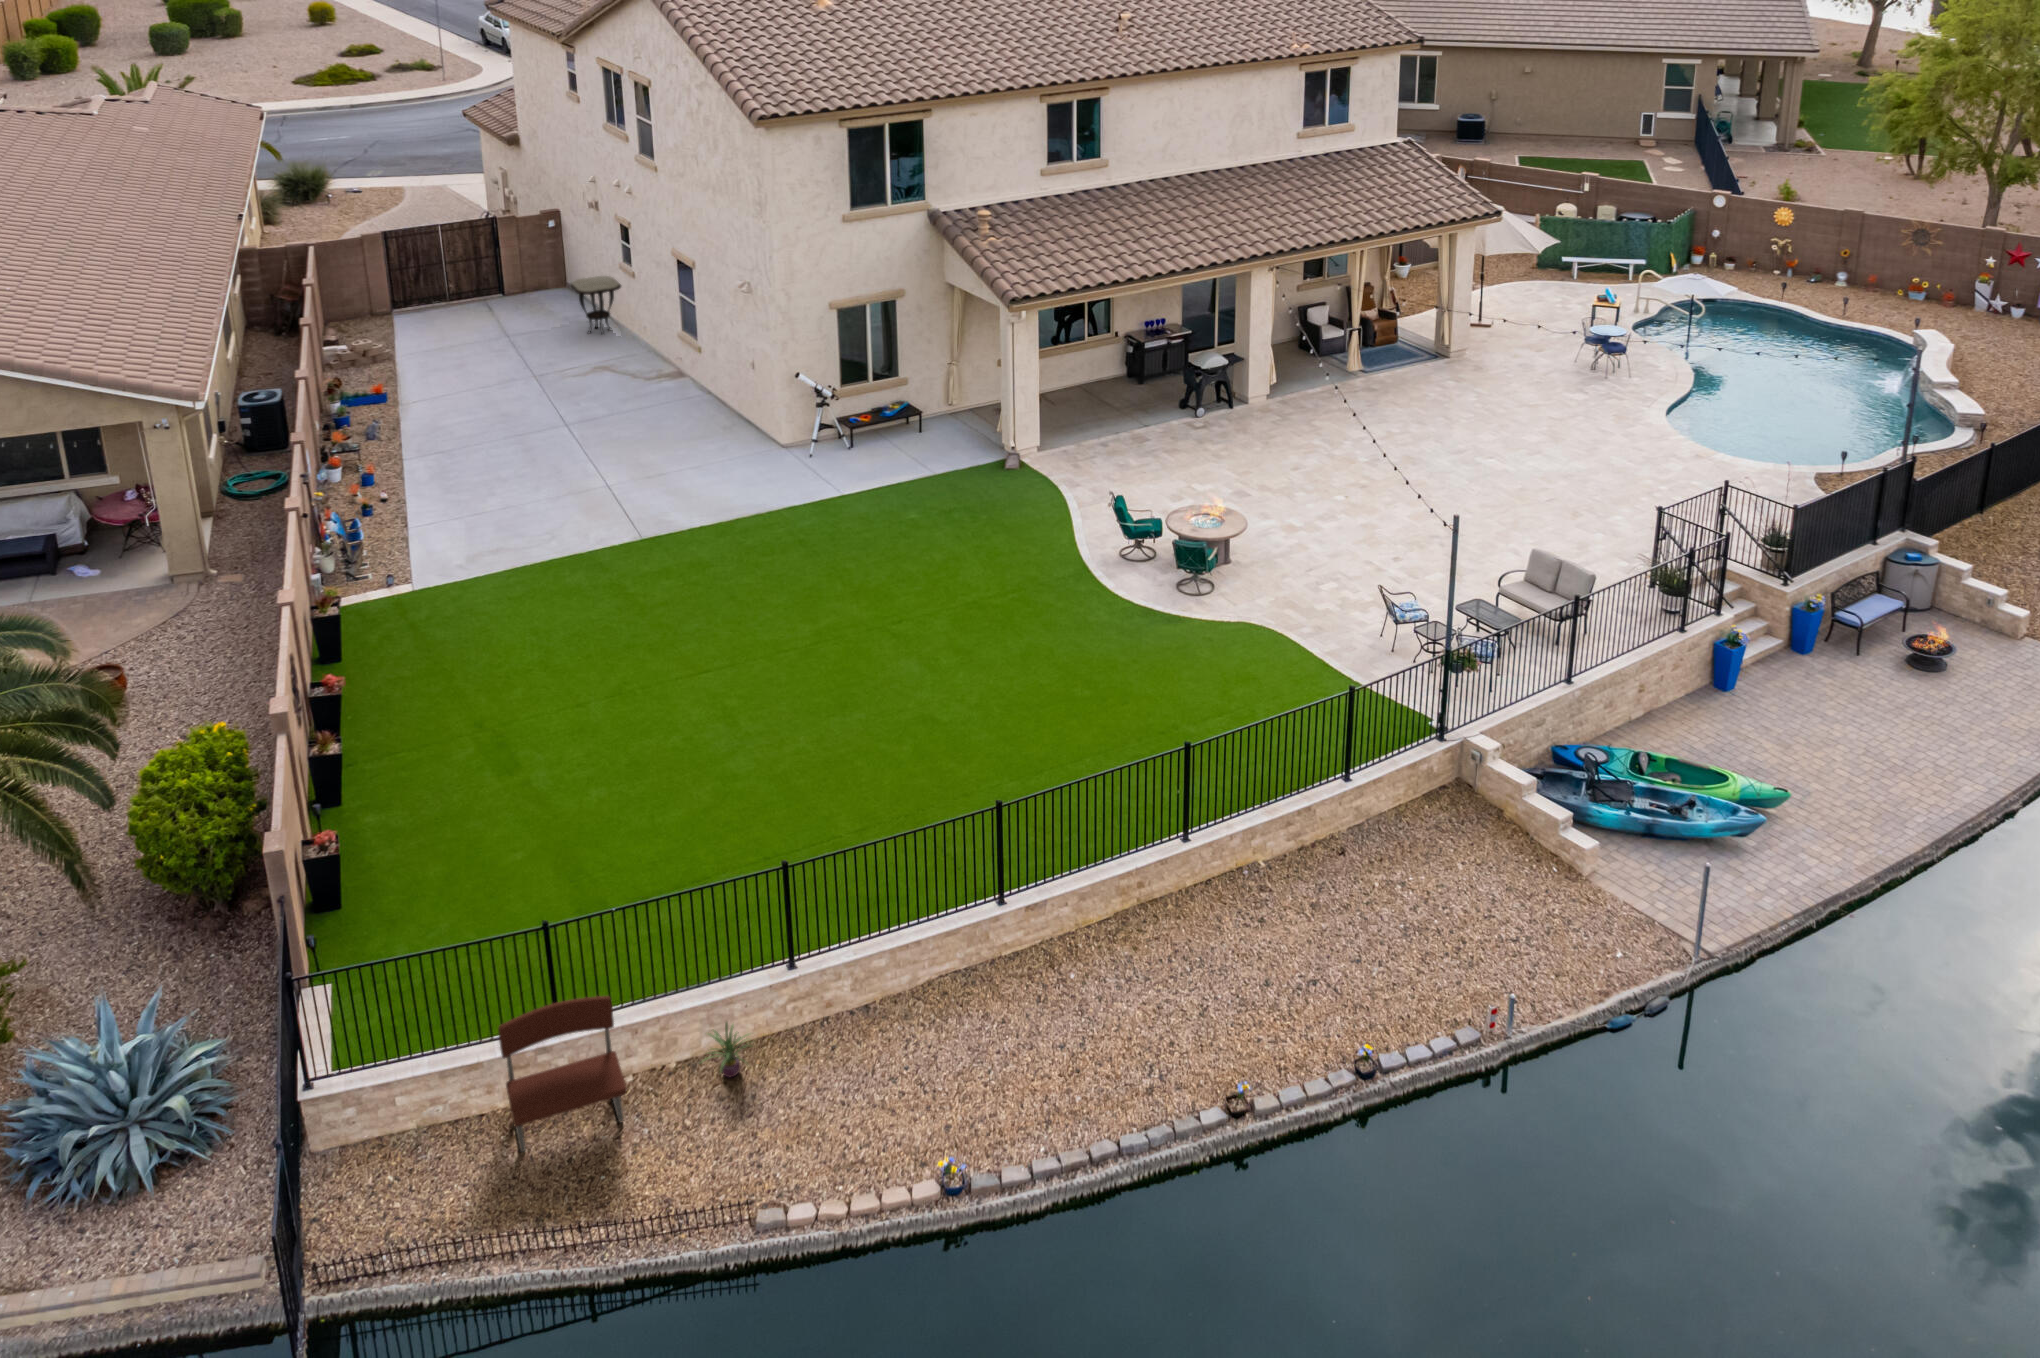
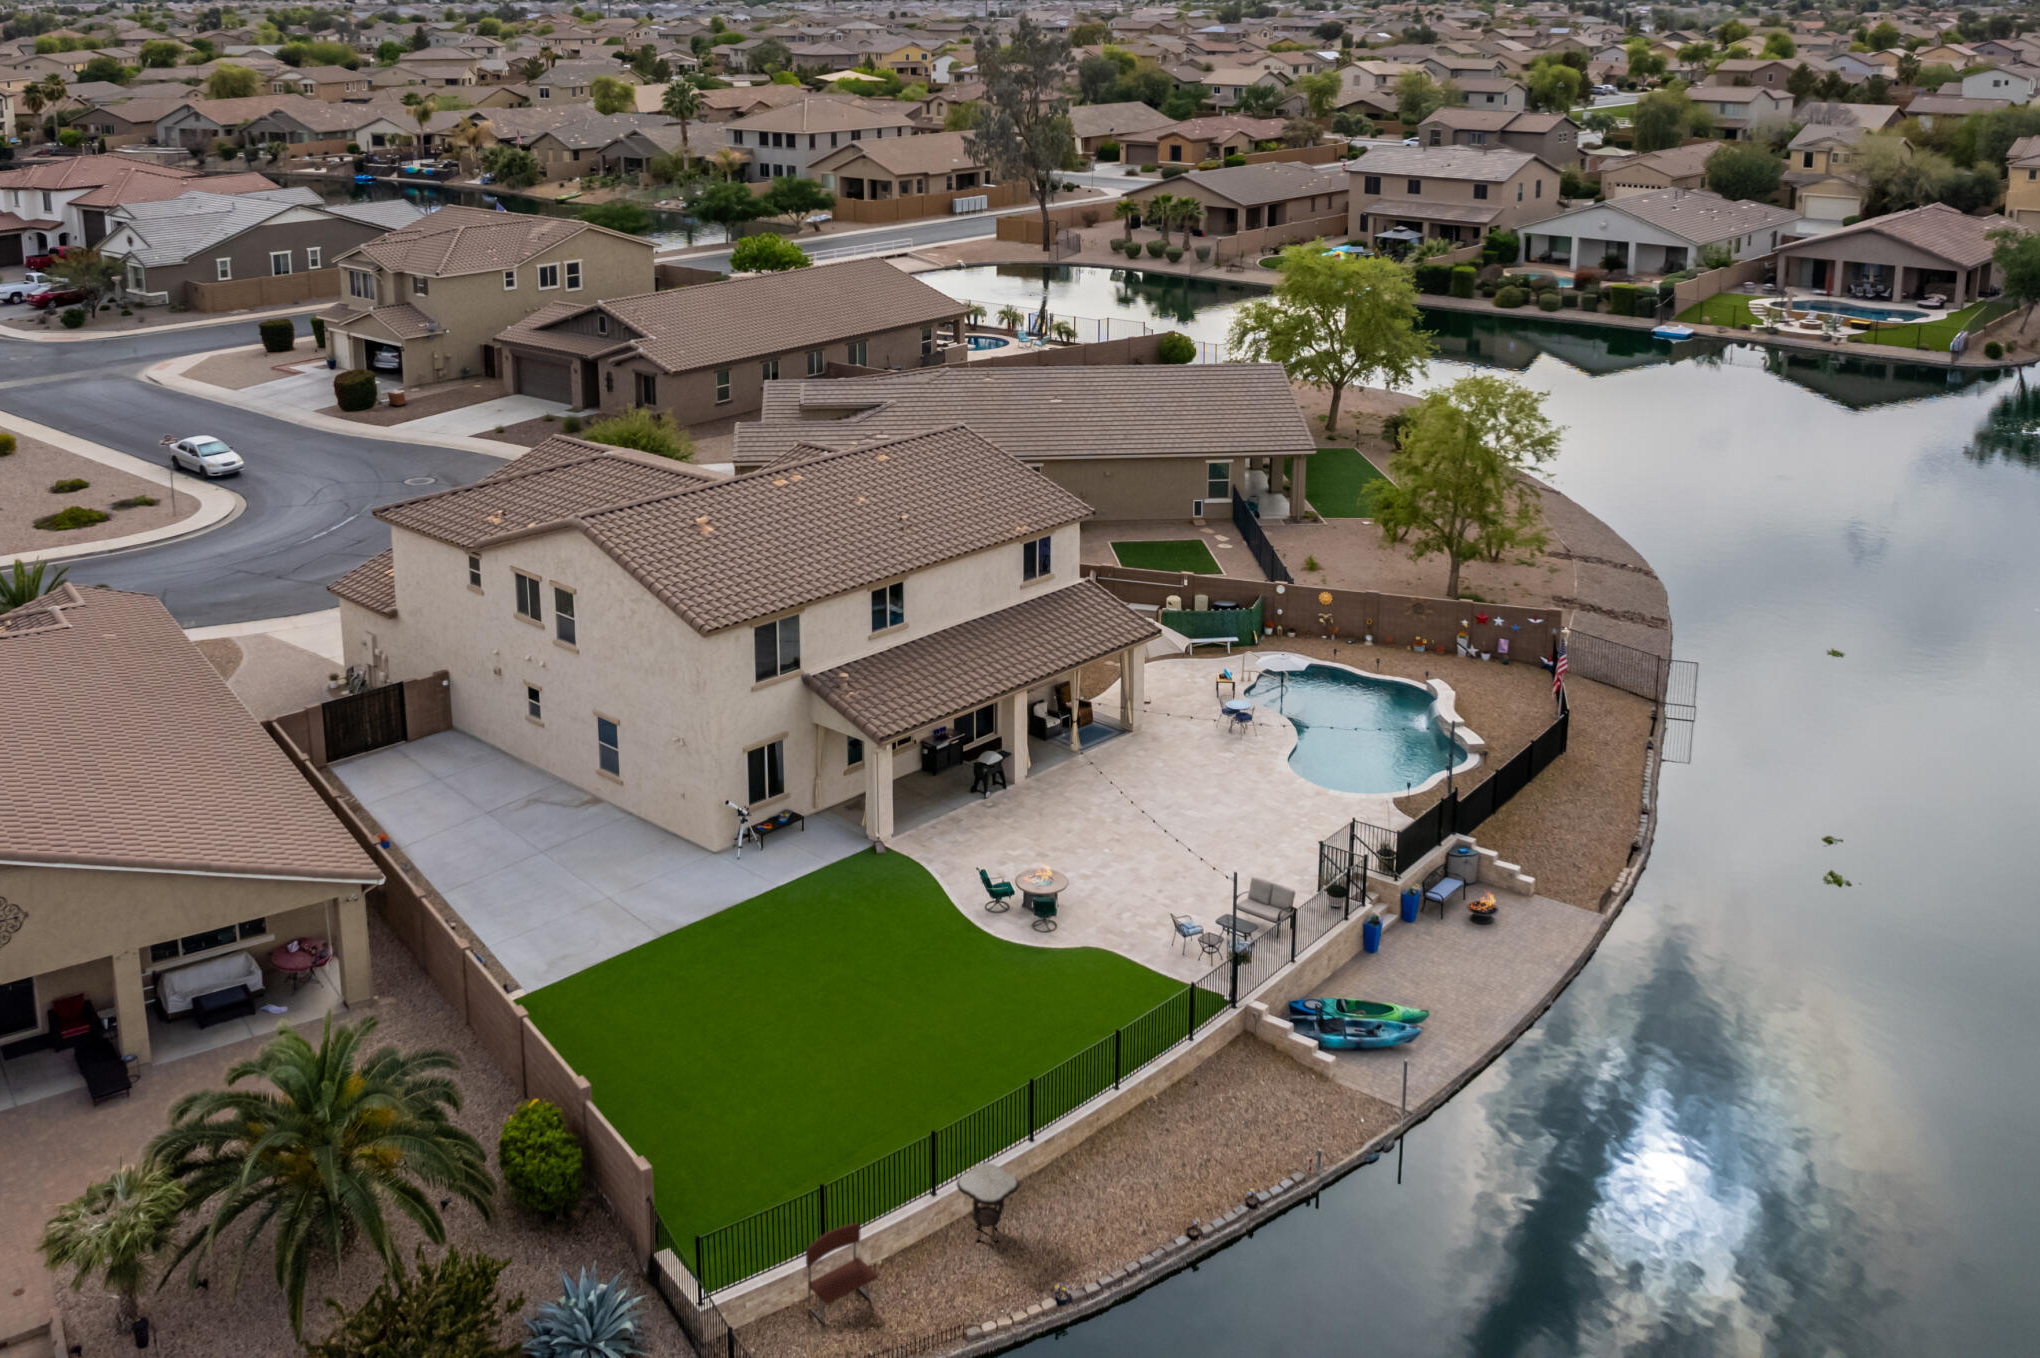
side table: present [570,276,621,335] -> present [957,1163,1019,1242]
decorative plant: present [703,1022,749,1078] -> none [899,1231,930,1265]

